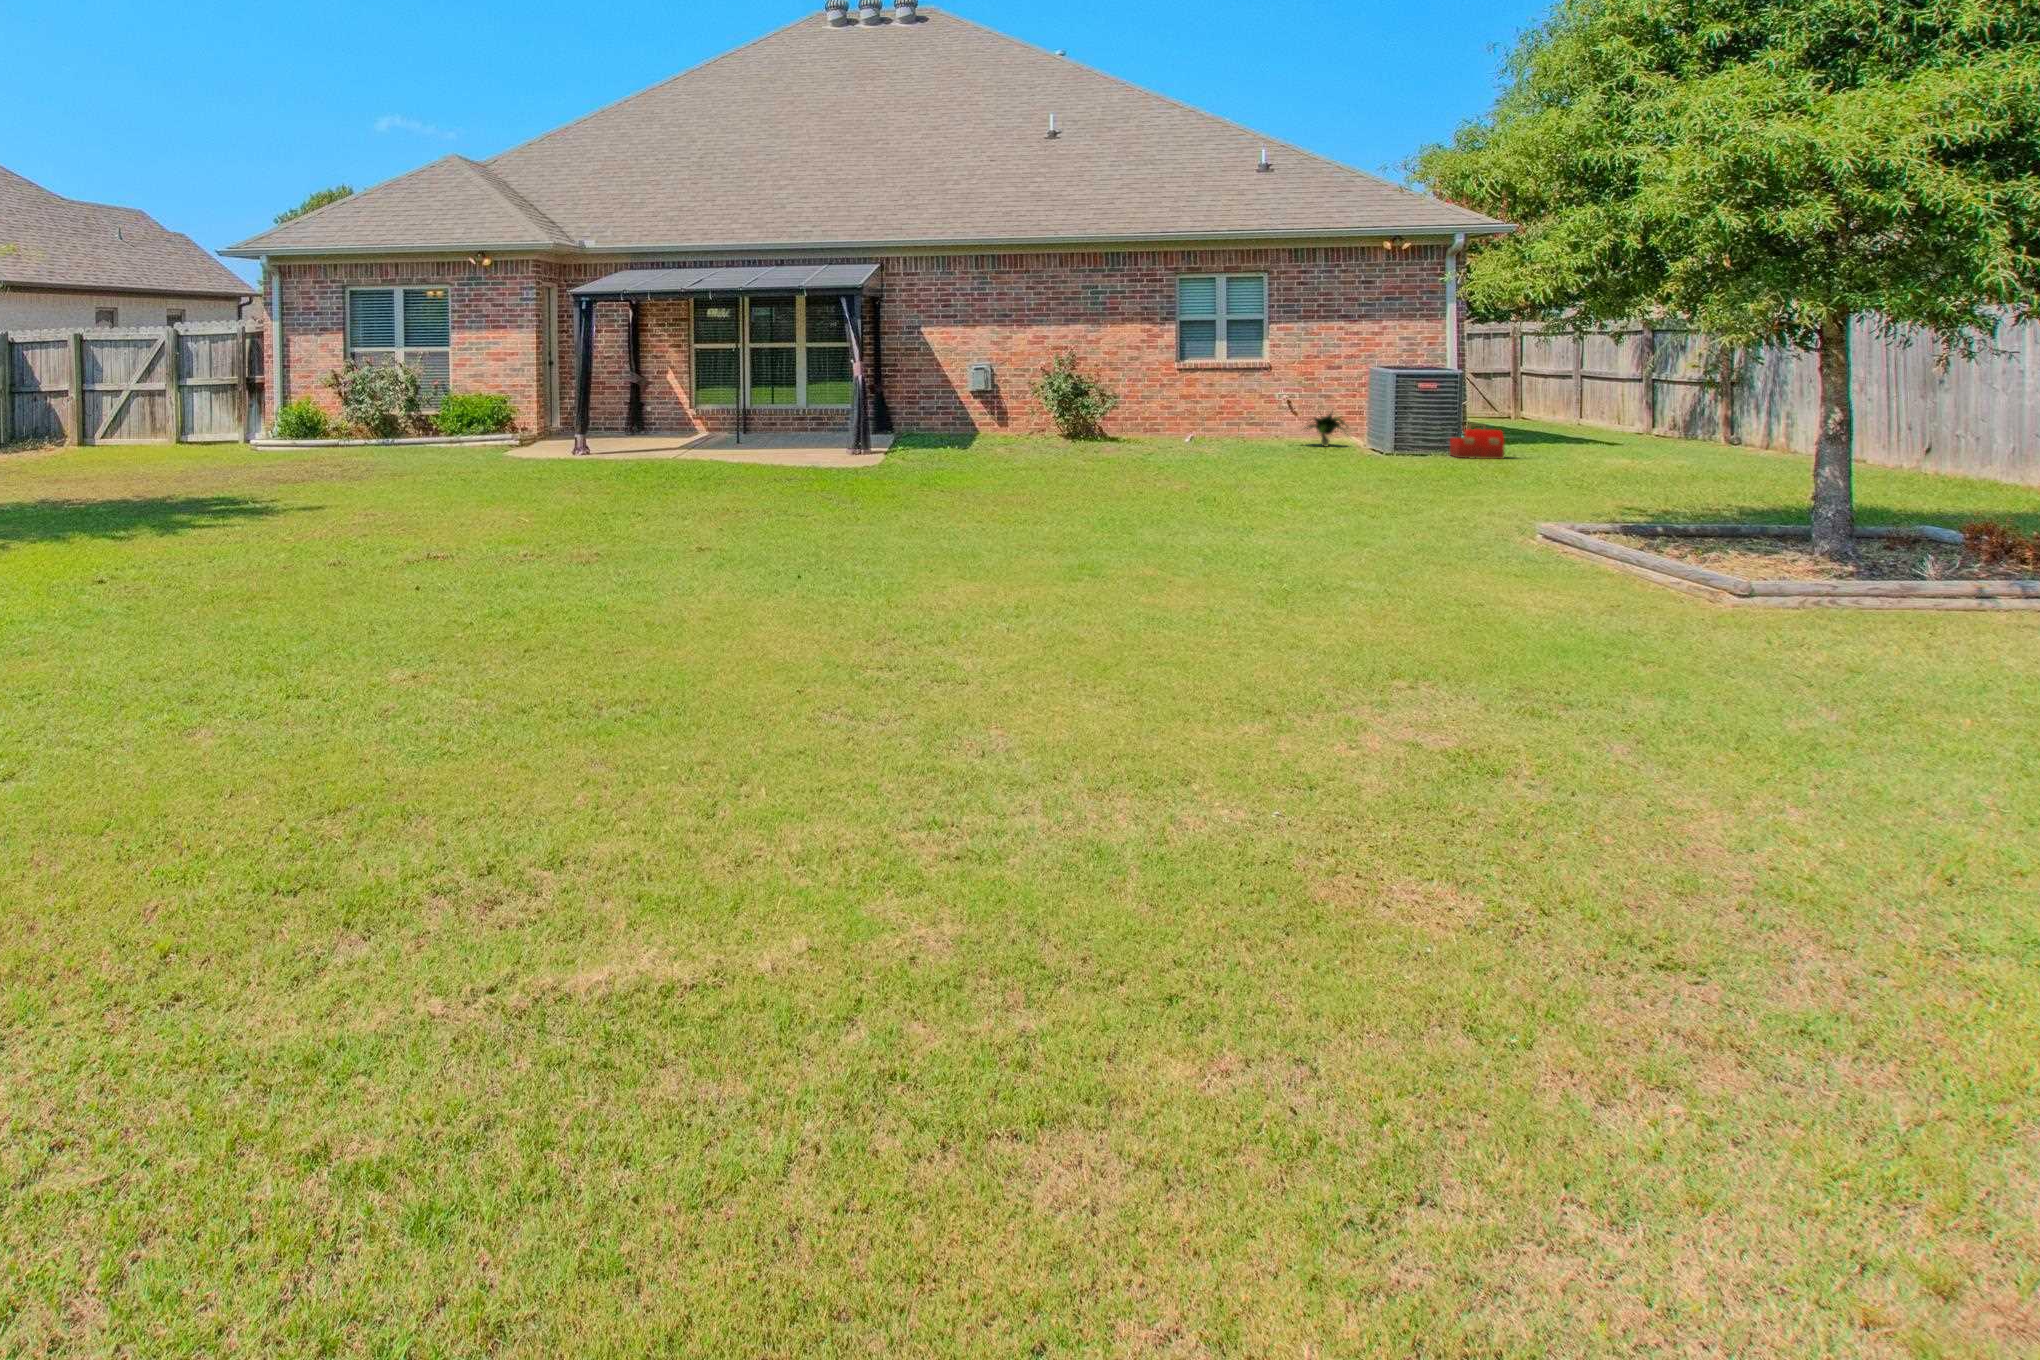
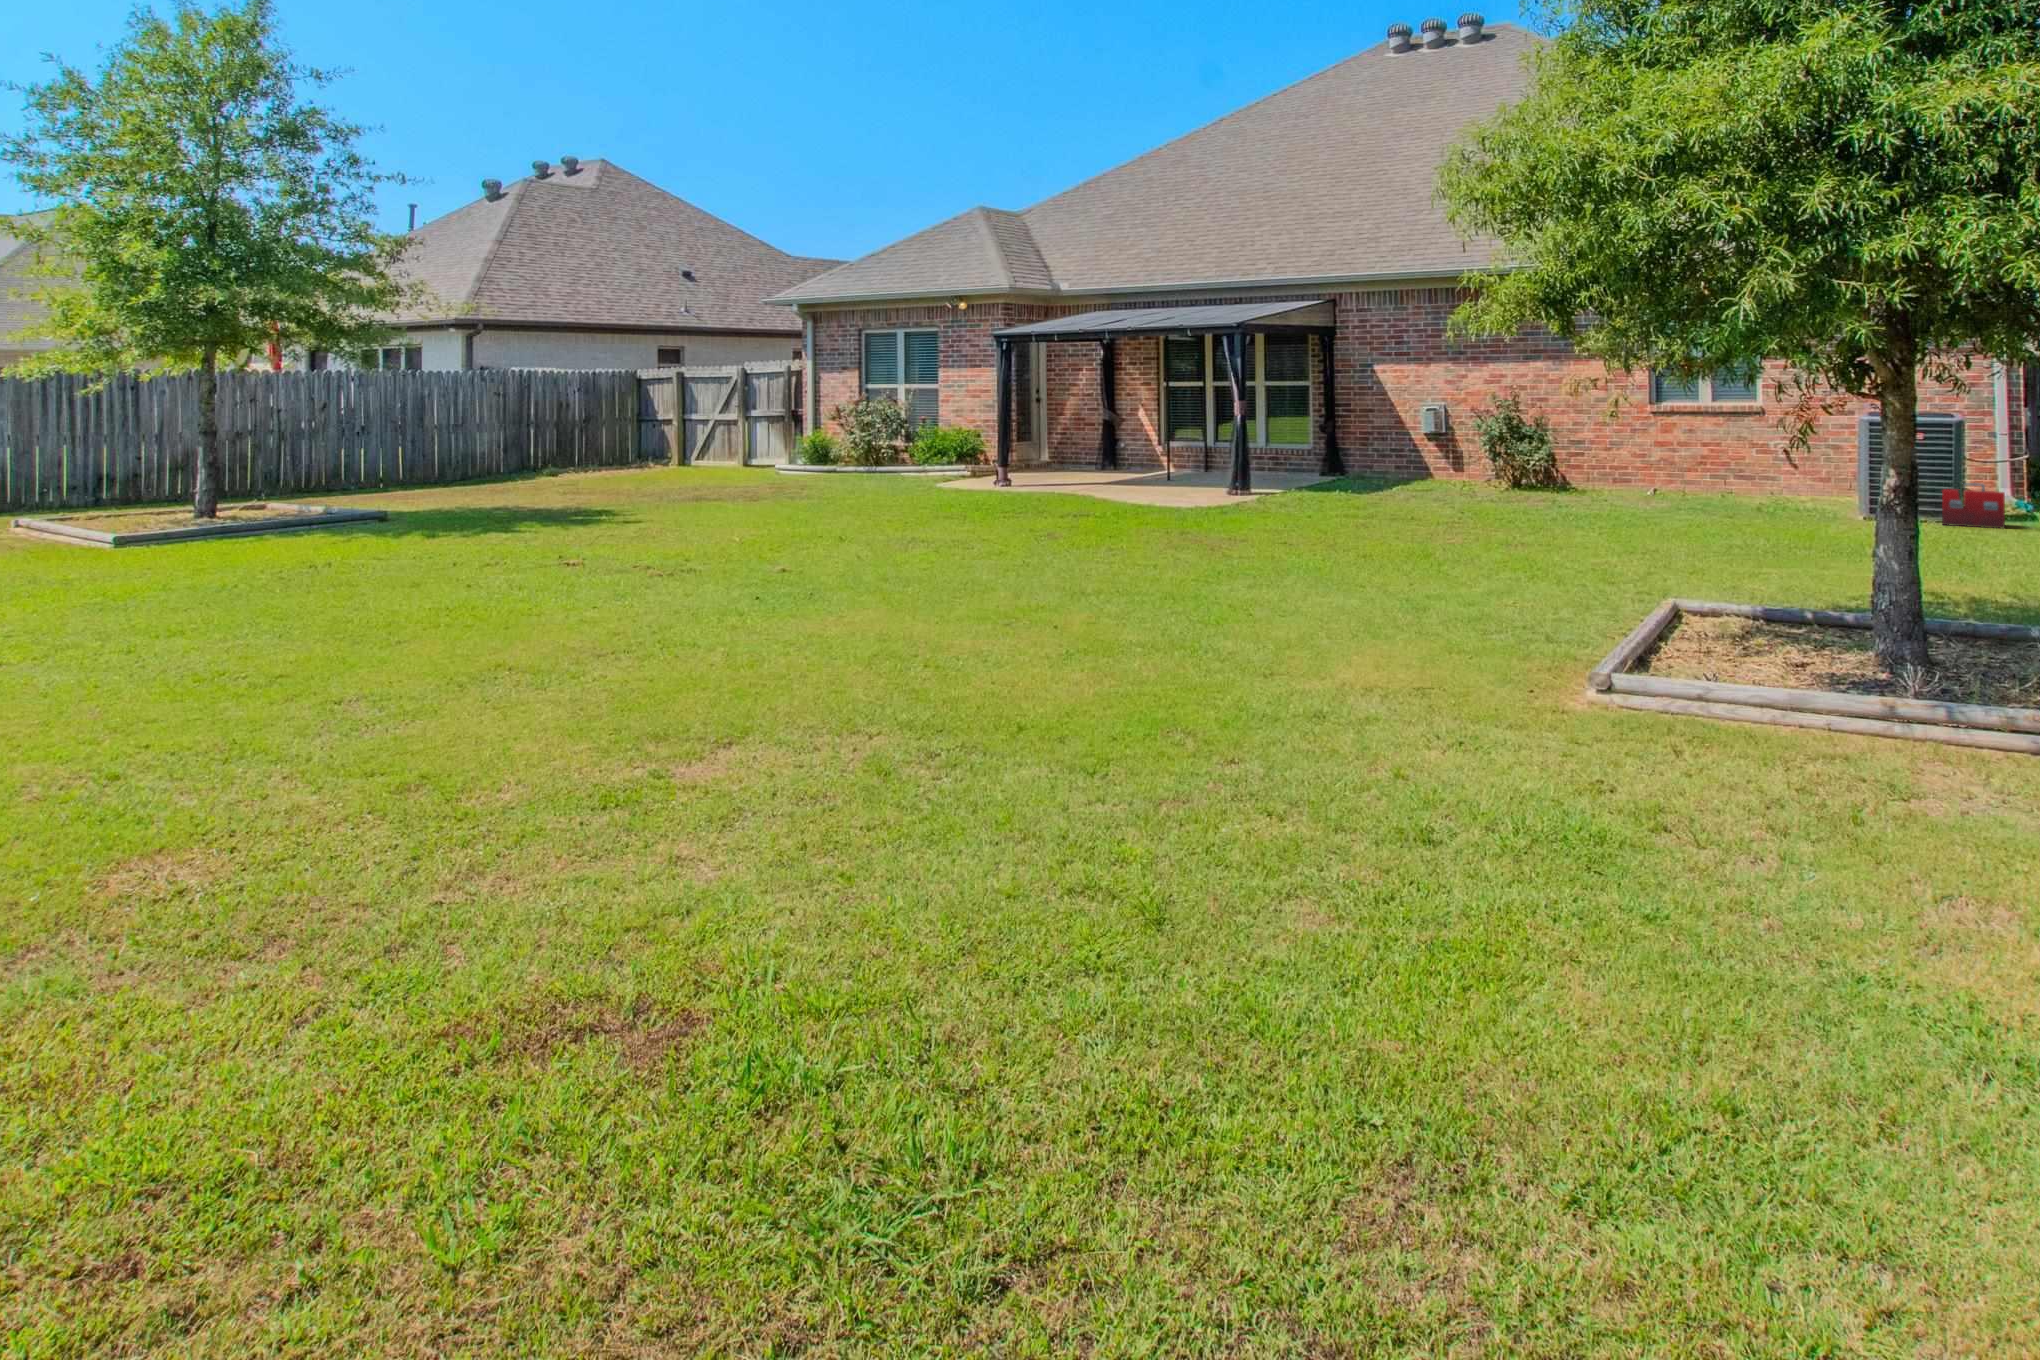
potted plant: present [1304,411,1348,447] -> none [1787,461,1852,505]

